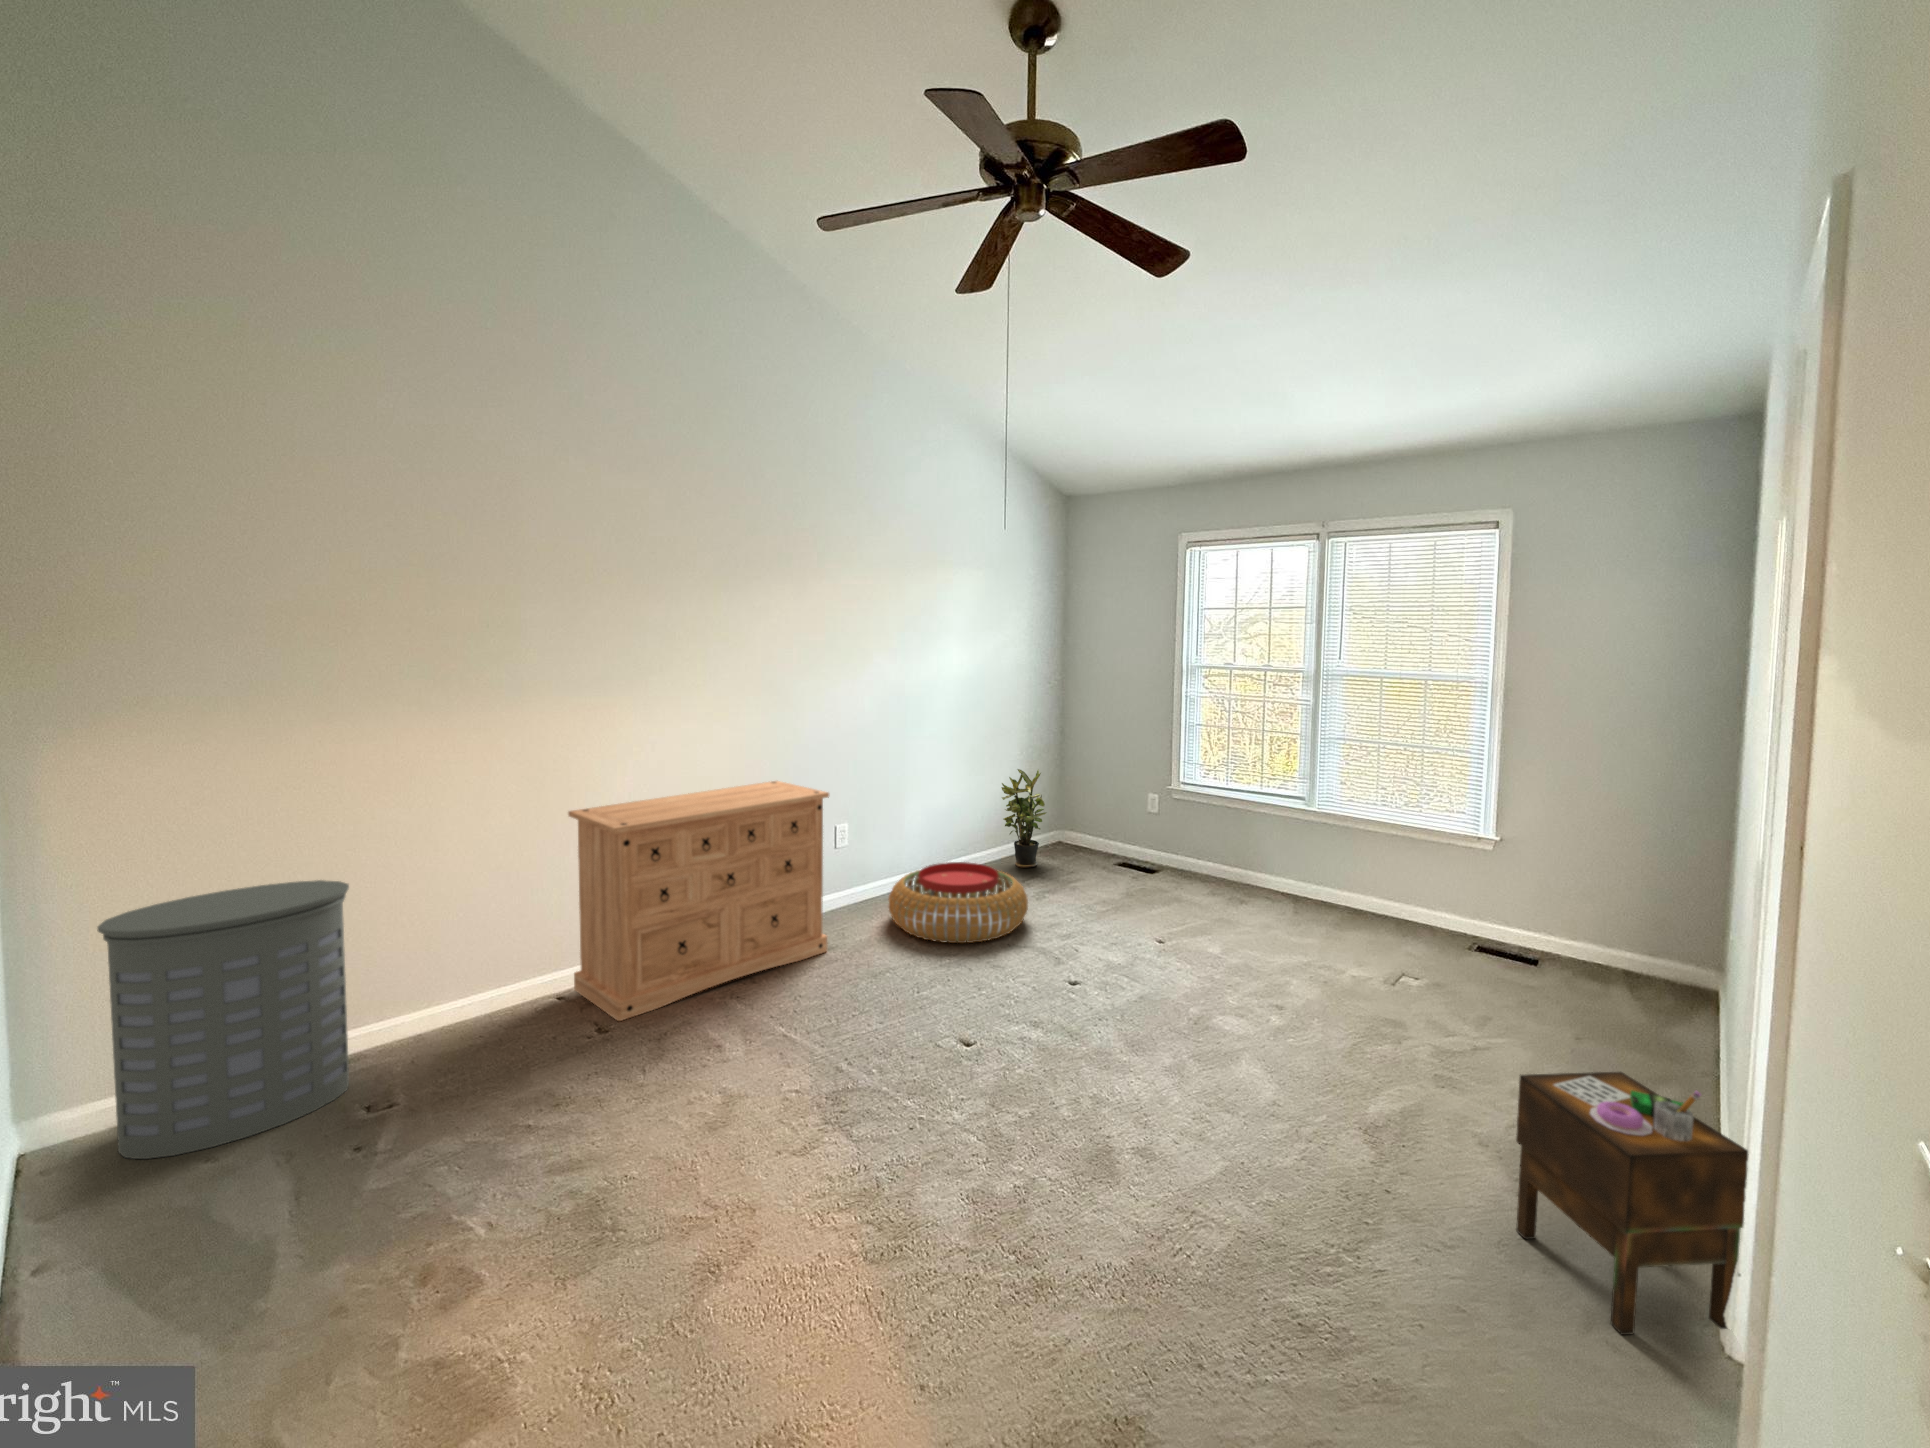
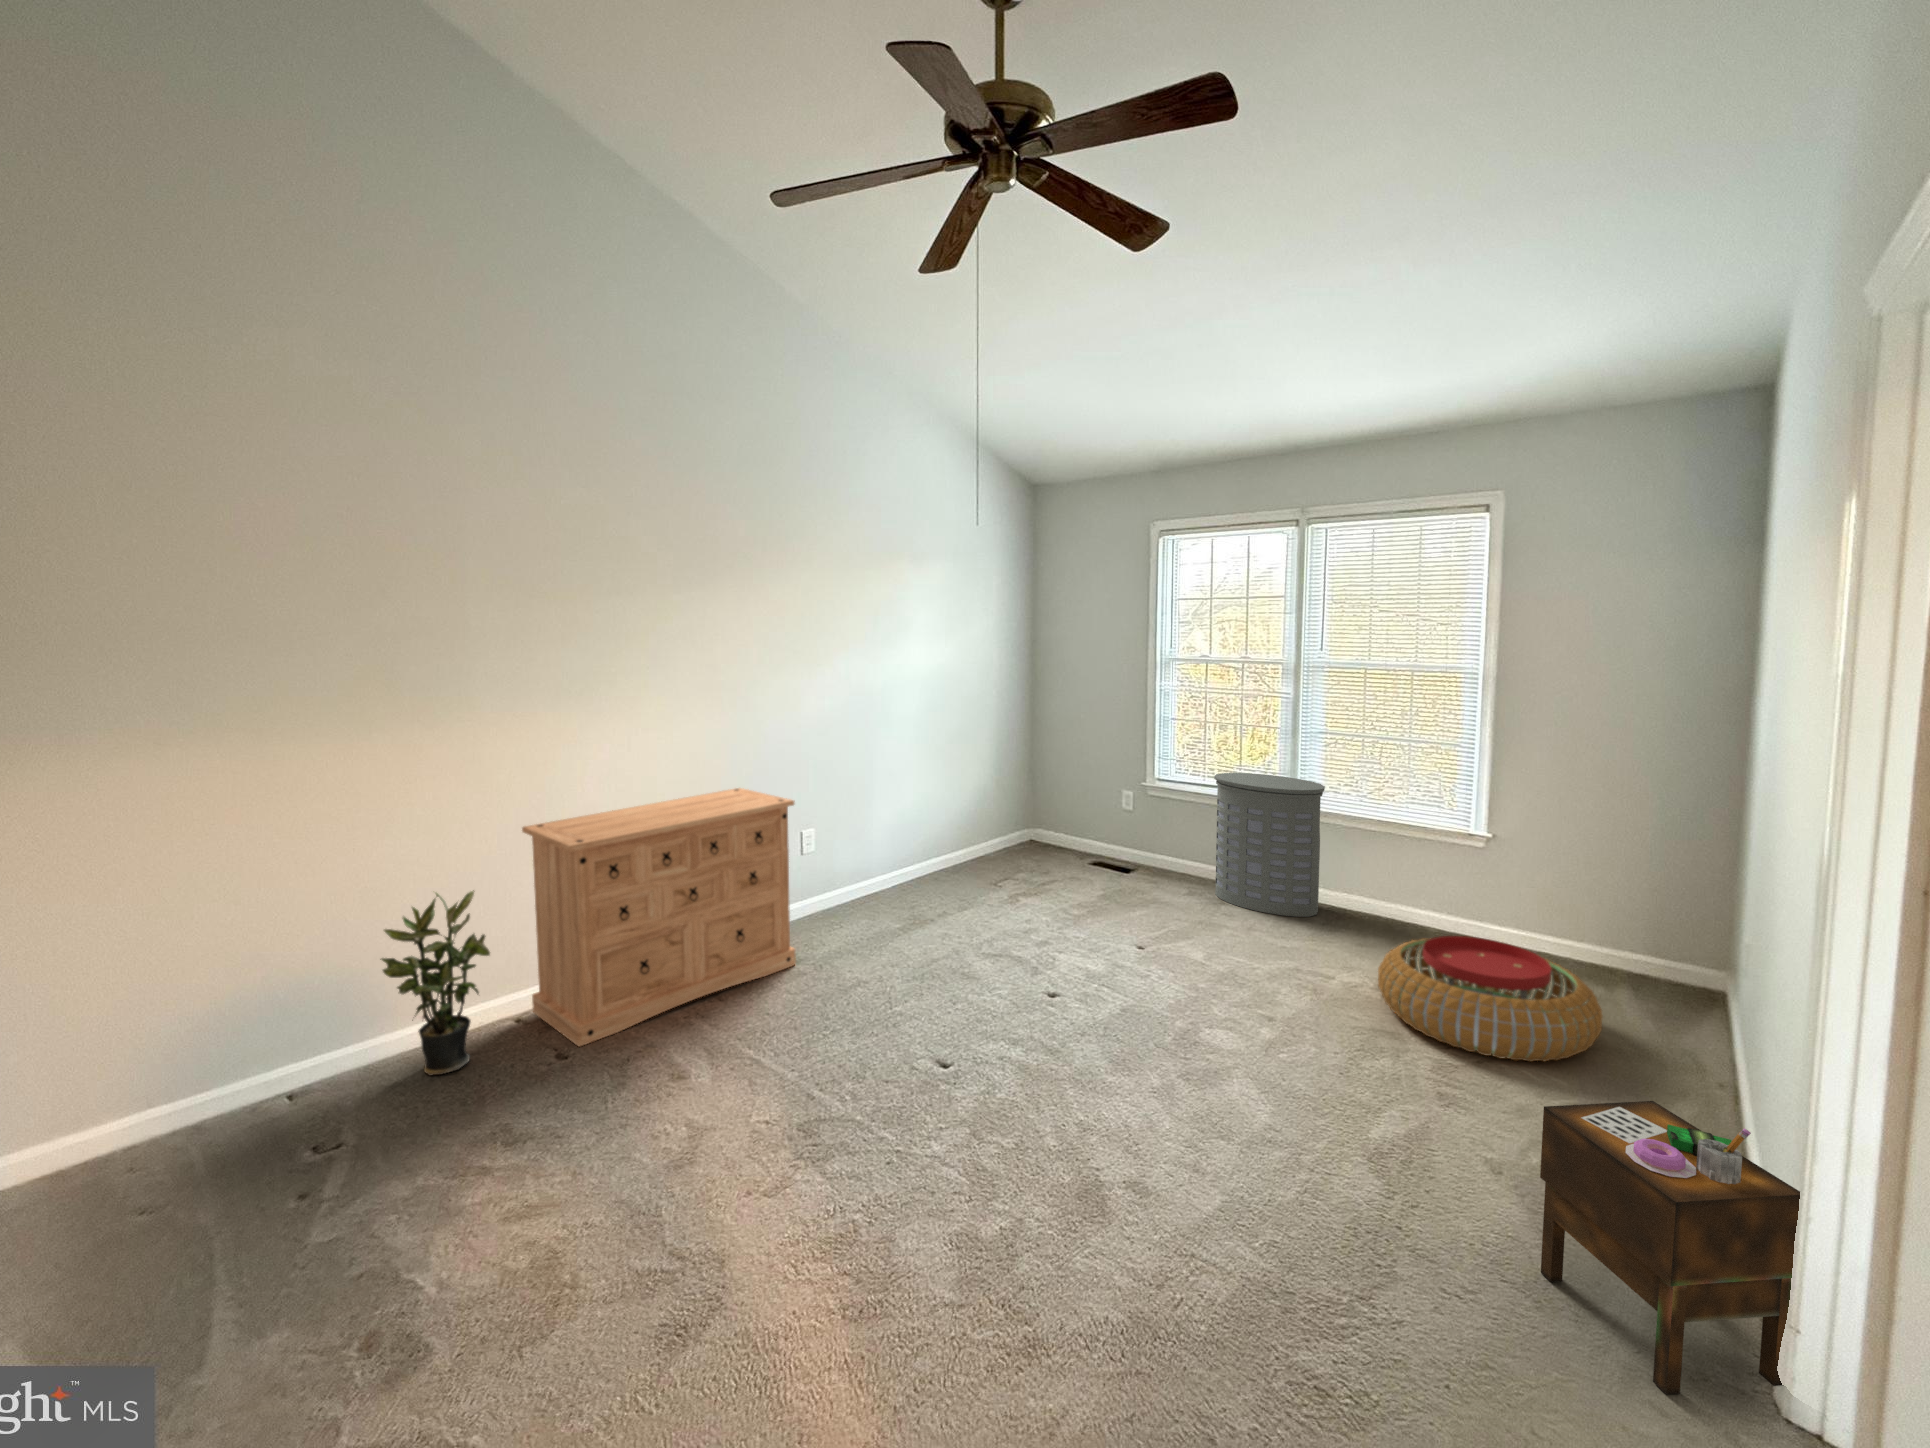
potted plant: present [1002,769,1047,868] -> present [380,890,490,1075]
pouf: present [889,862,1028,943] -> present [1378,936,1602,1061]
laundry hamper: present [98,880,349,1159] -> present [1214,773,1325,917]

